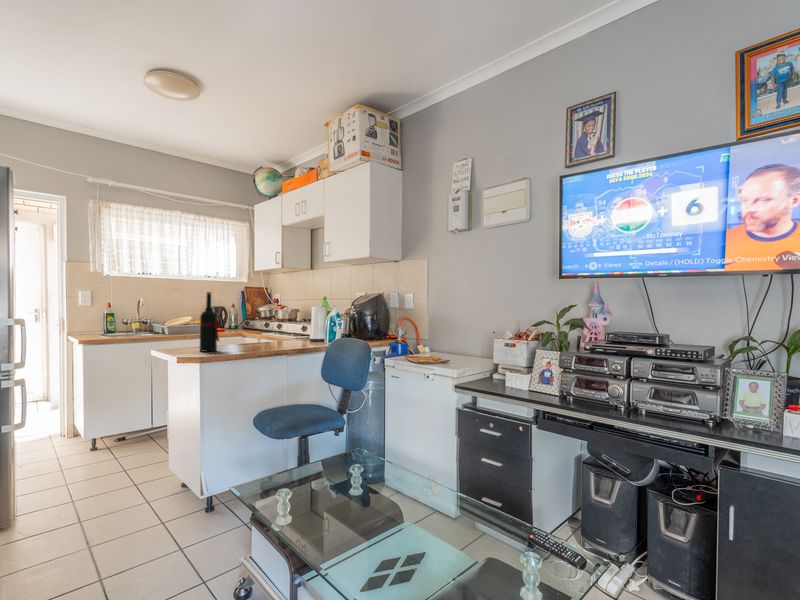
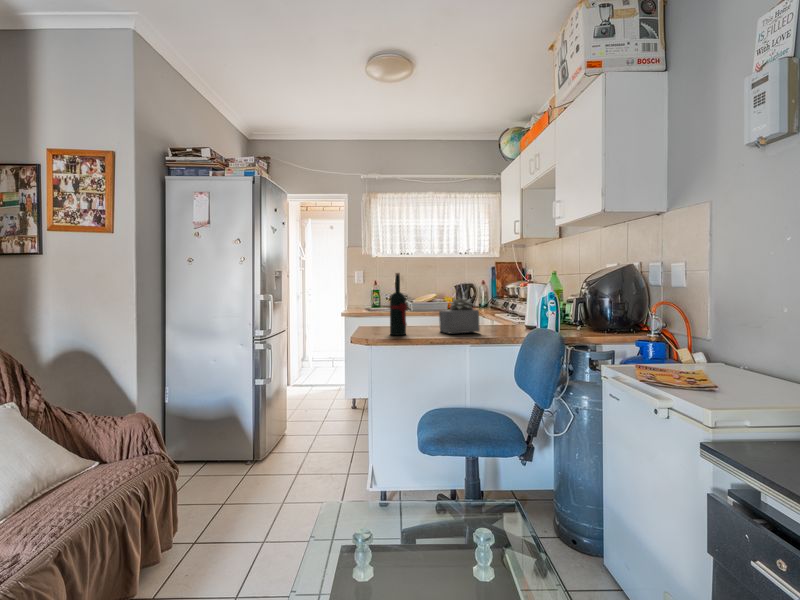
succulent plant: none [243,315,281,347] -> present [439,298,480,334]

